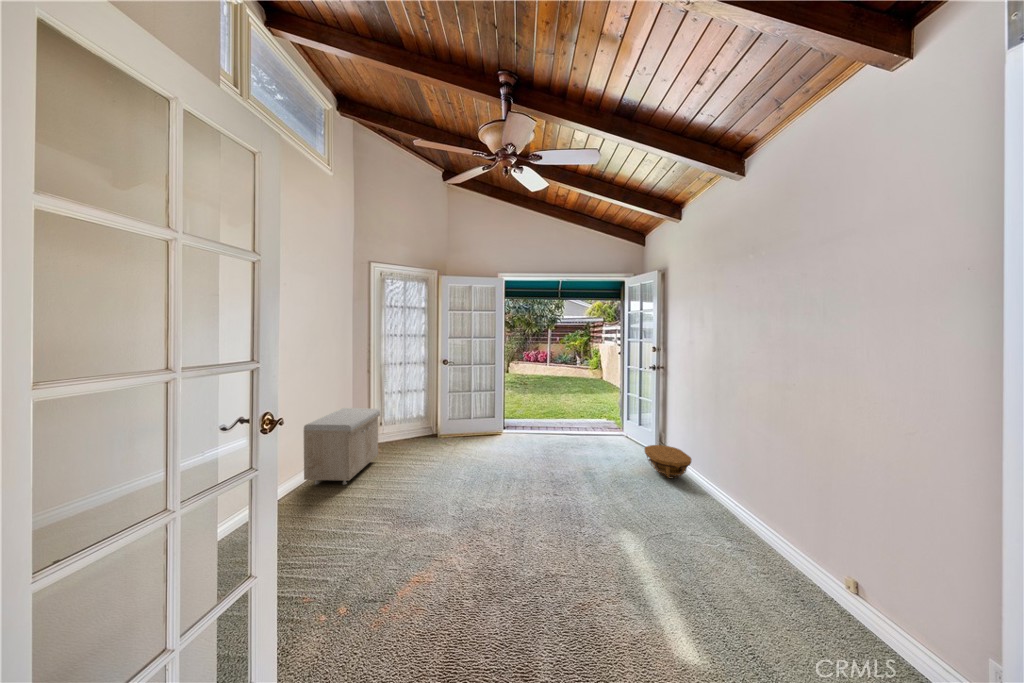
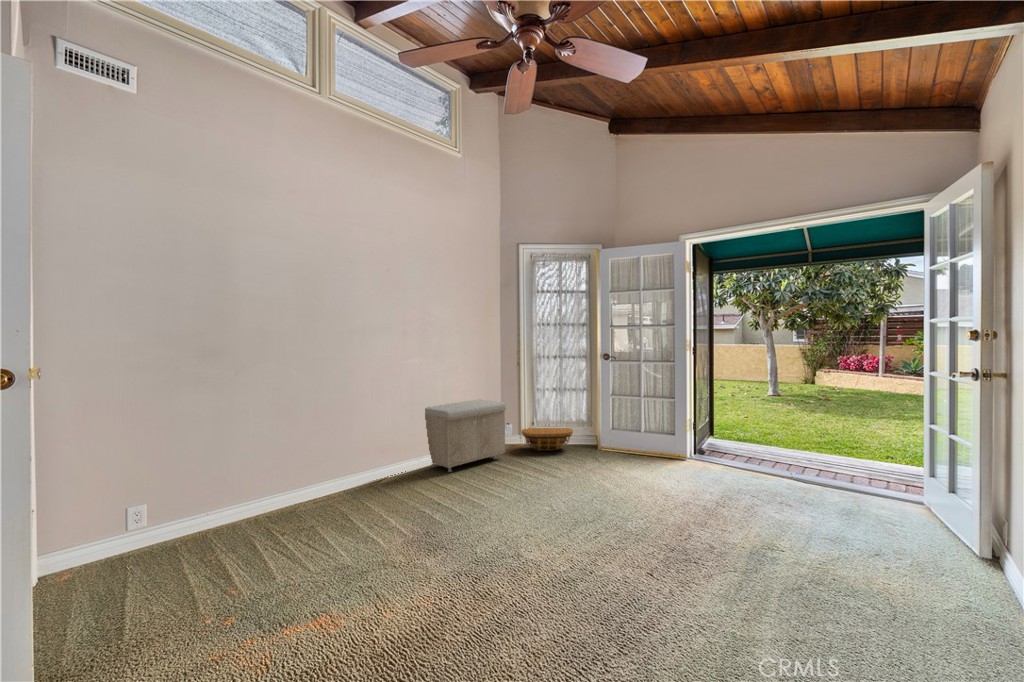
basket: present [645,445,692,478] -> present [521,428,573,451]

